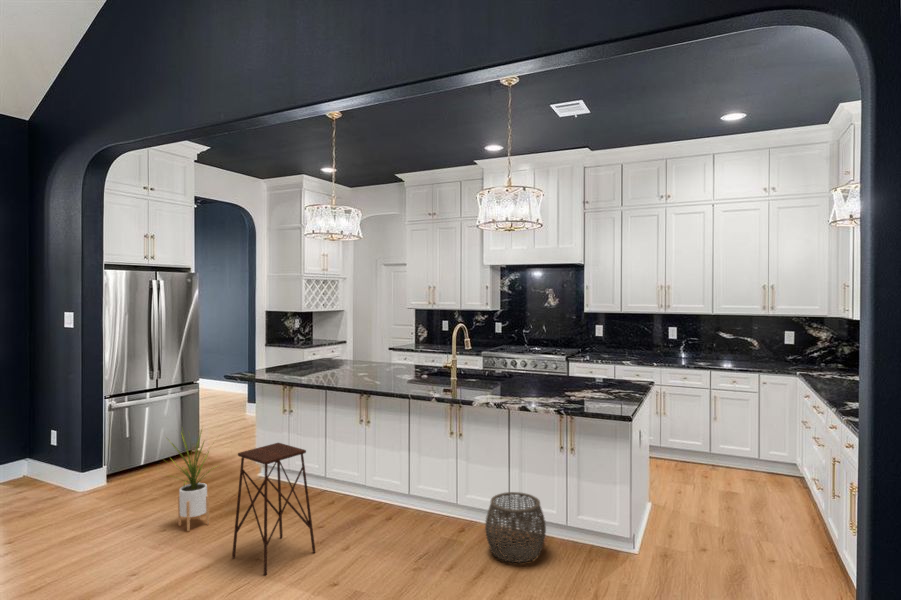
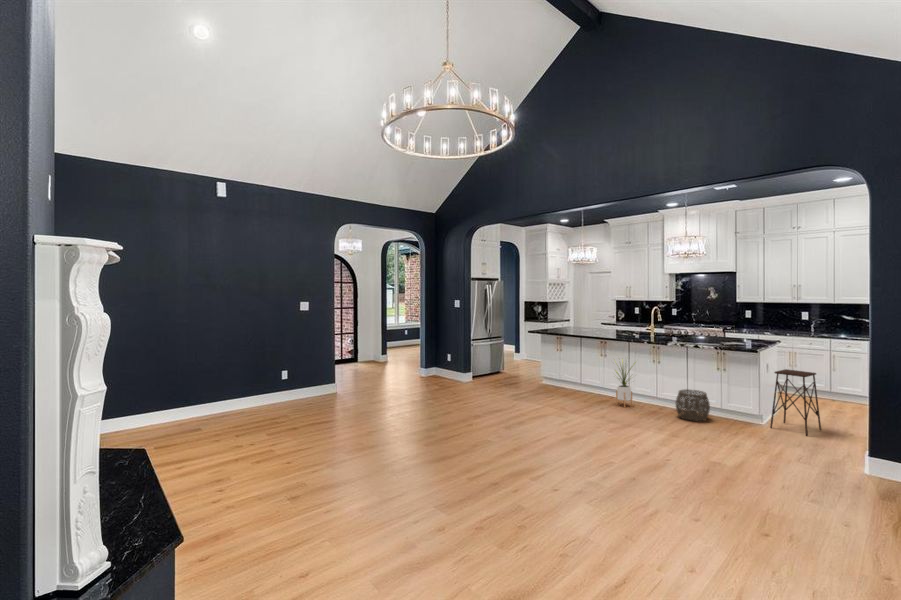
house plant: present [171,430,212,531] -> present [616,361,635,407]
side table: present [232,443,315,575] -> present [770,369,821,436]

